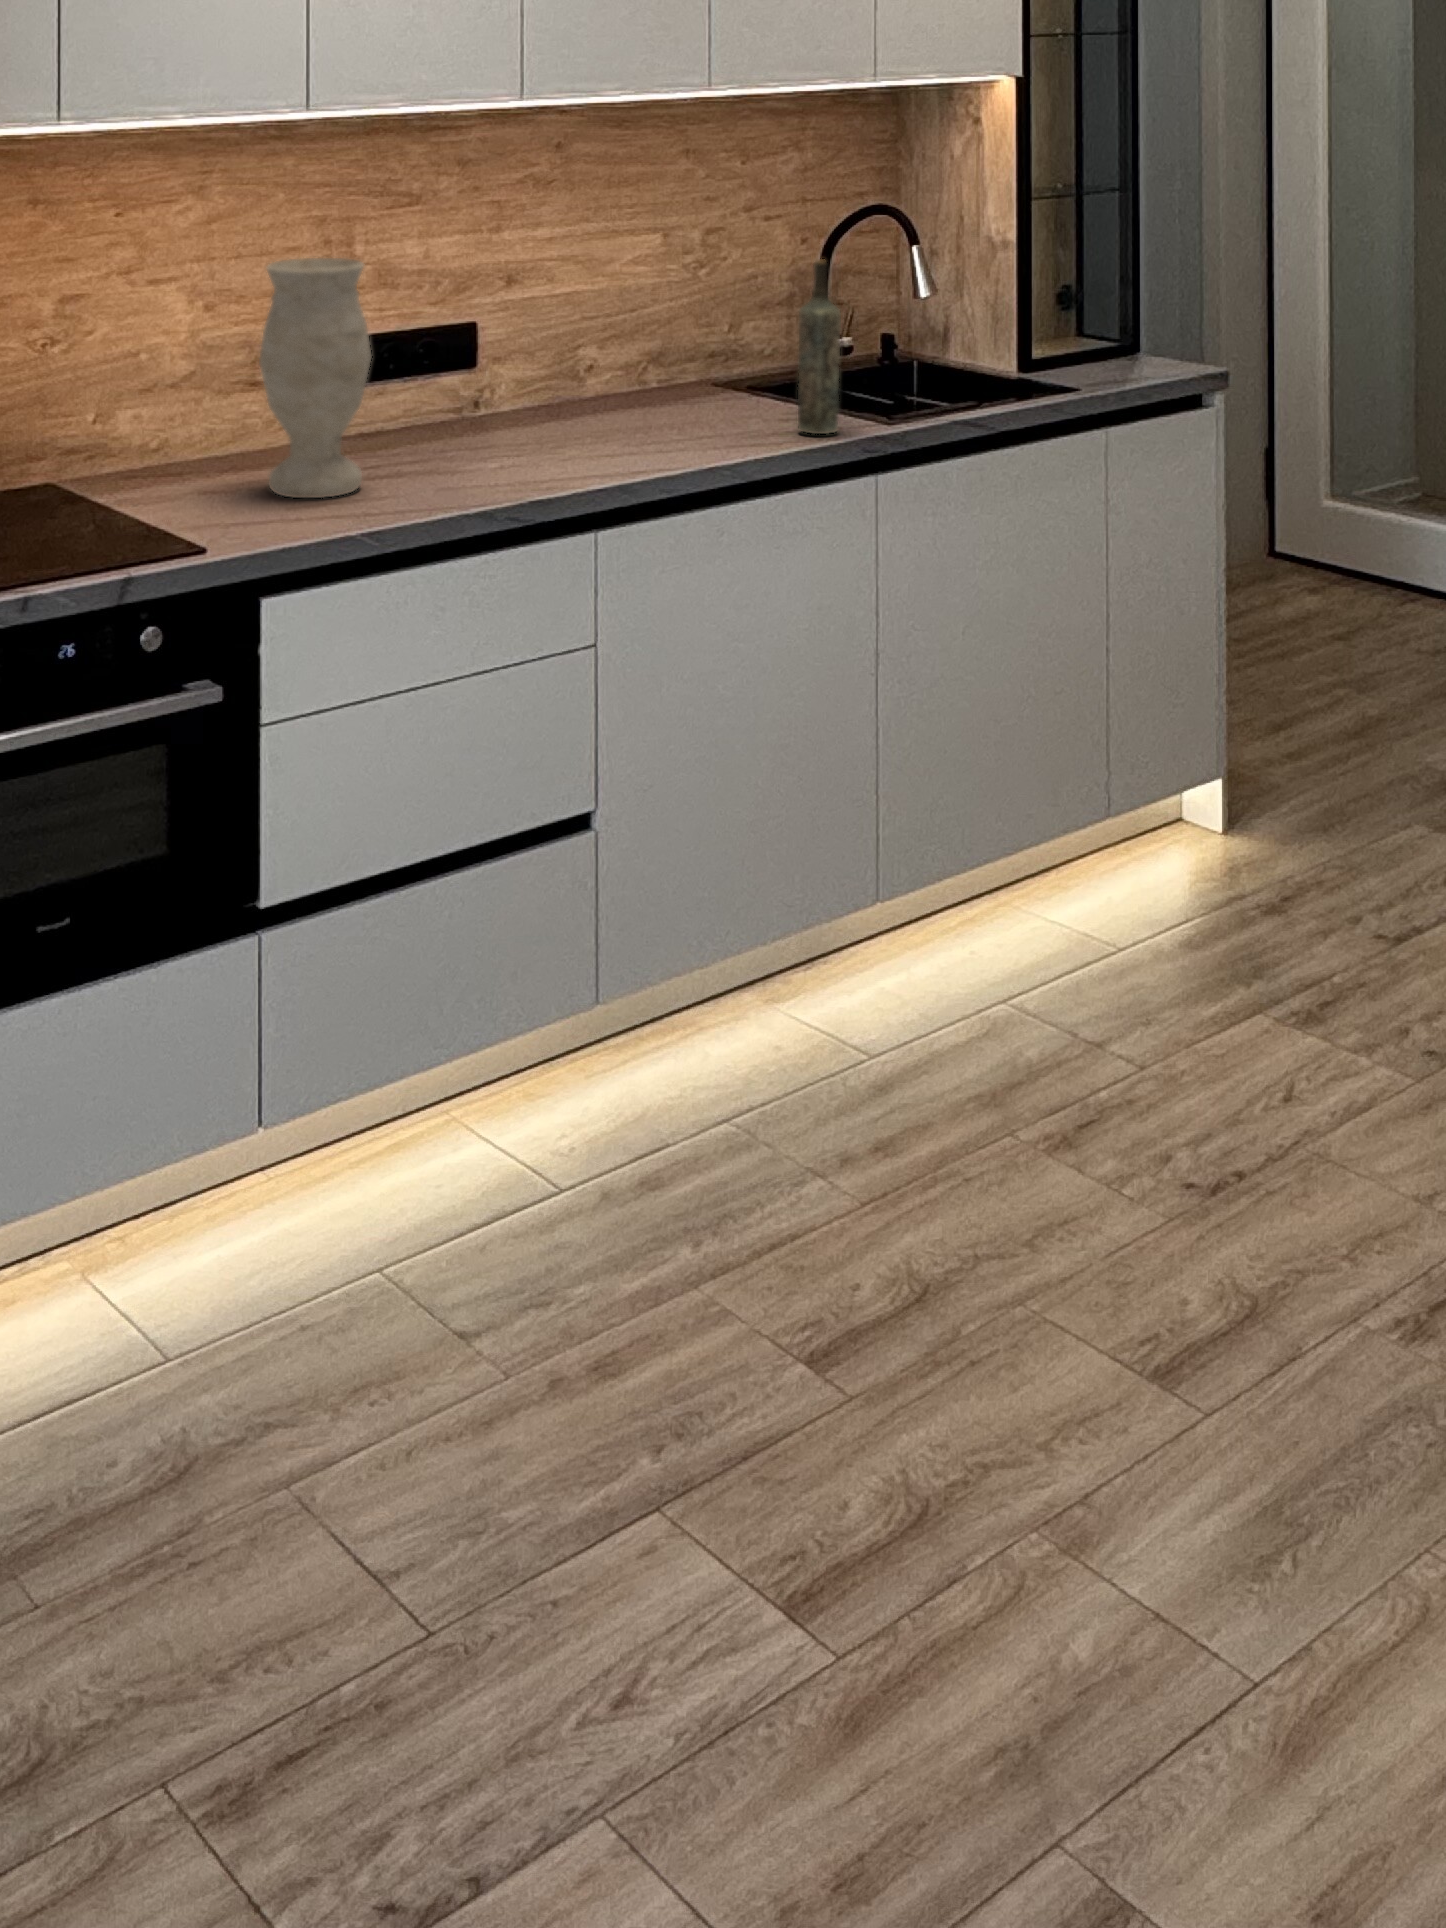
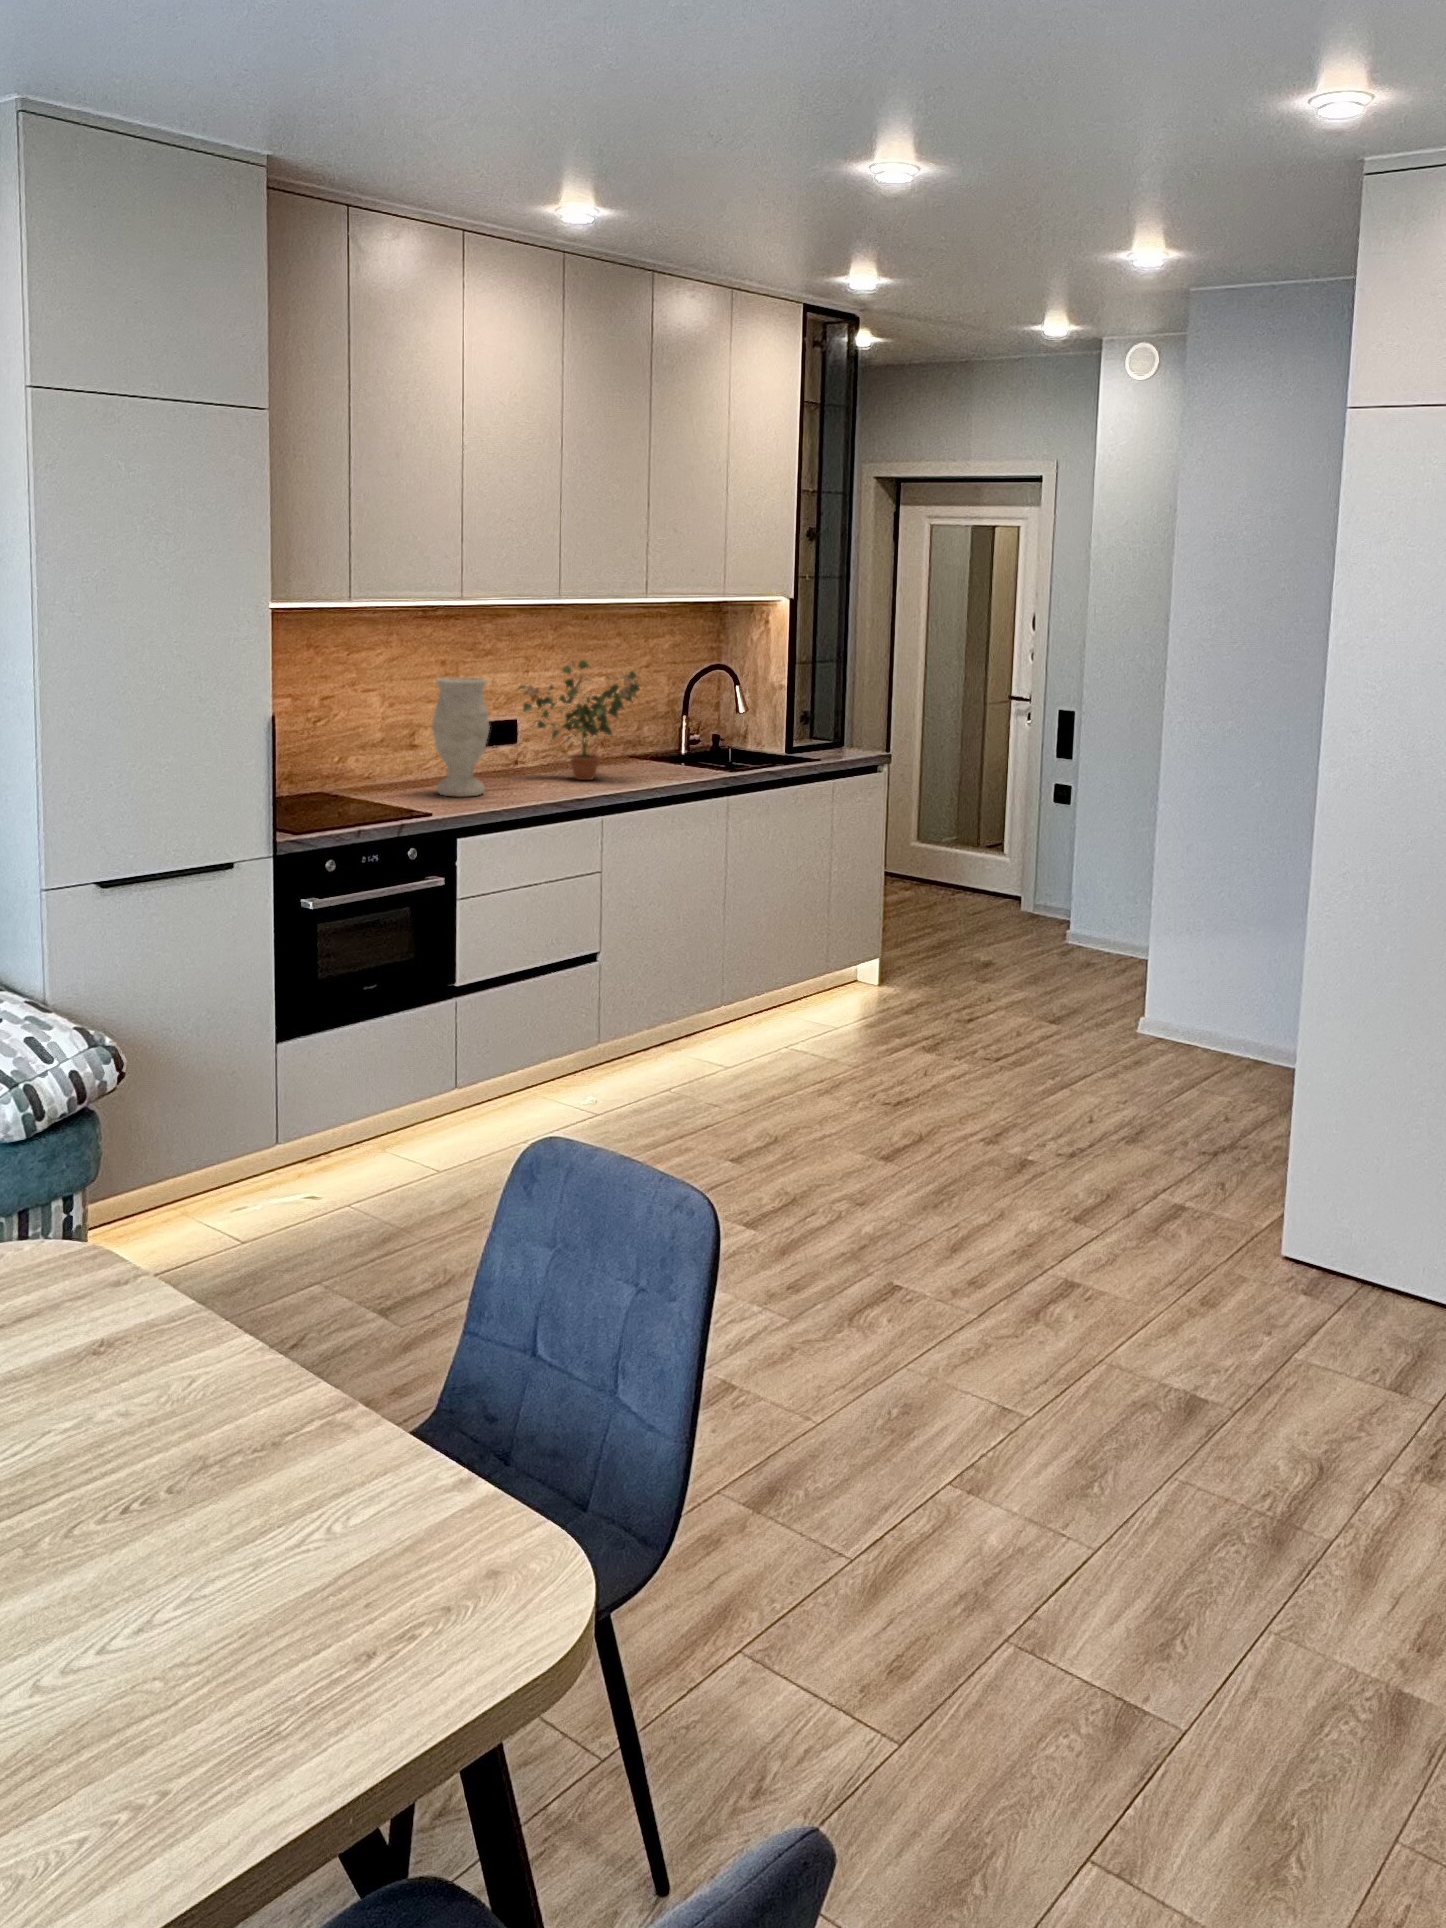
potted plant: none [463,212,701,448] -> present [519,660,640,780]
bottle: present [798,259,841,434] -> none [687,687,711,776]

